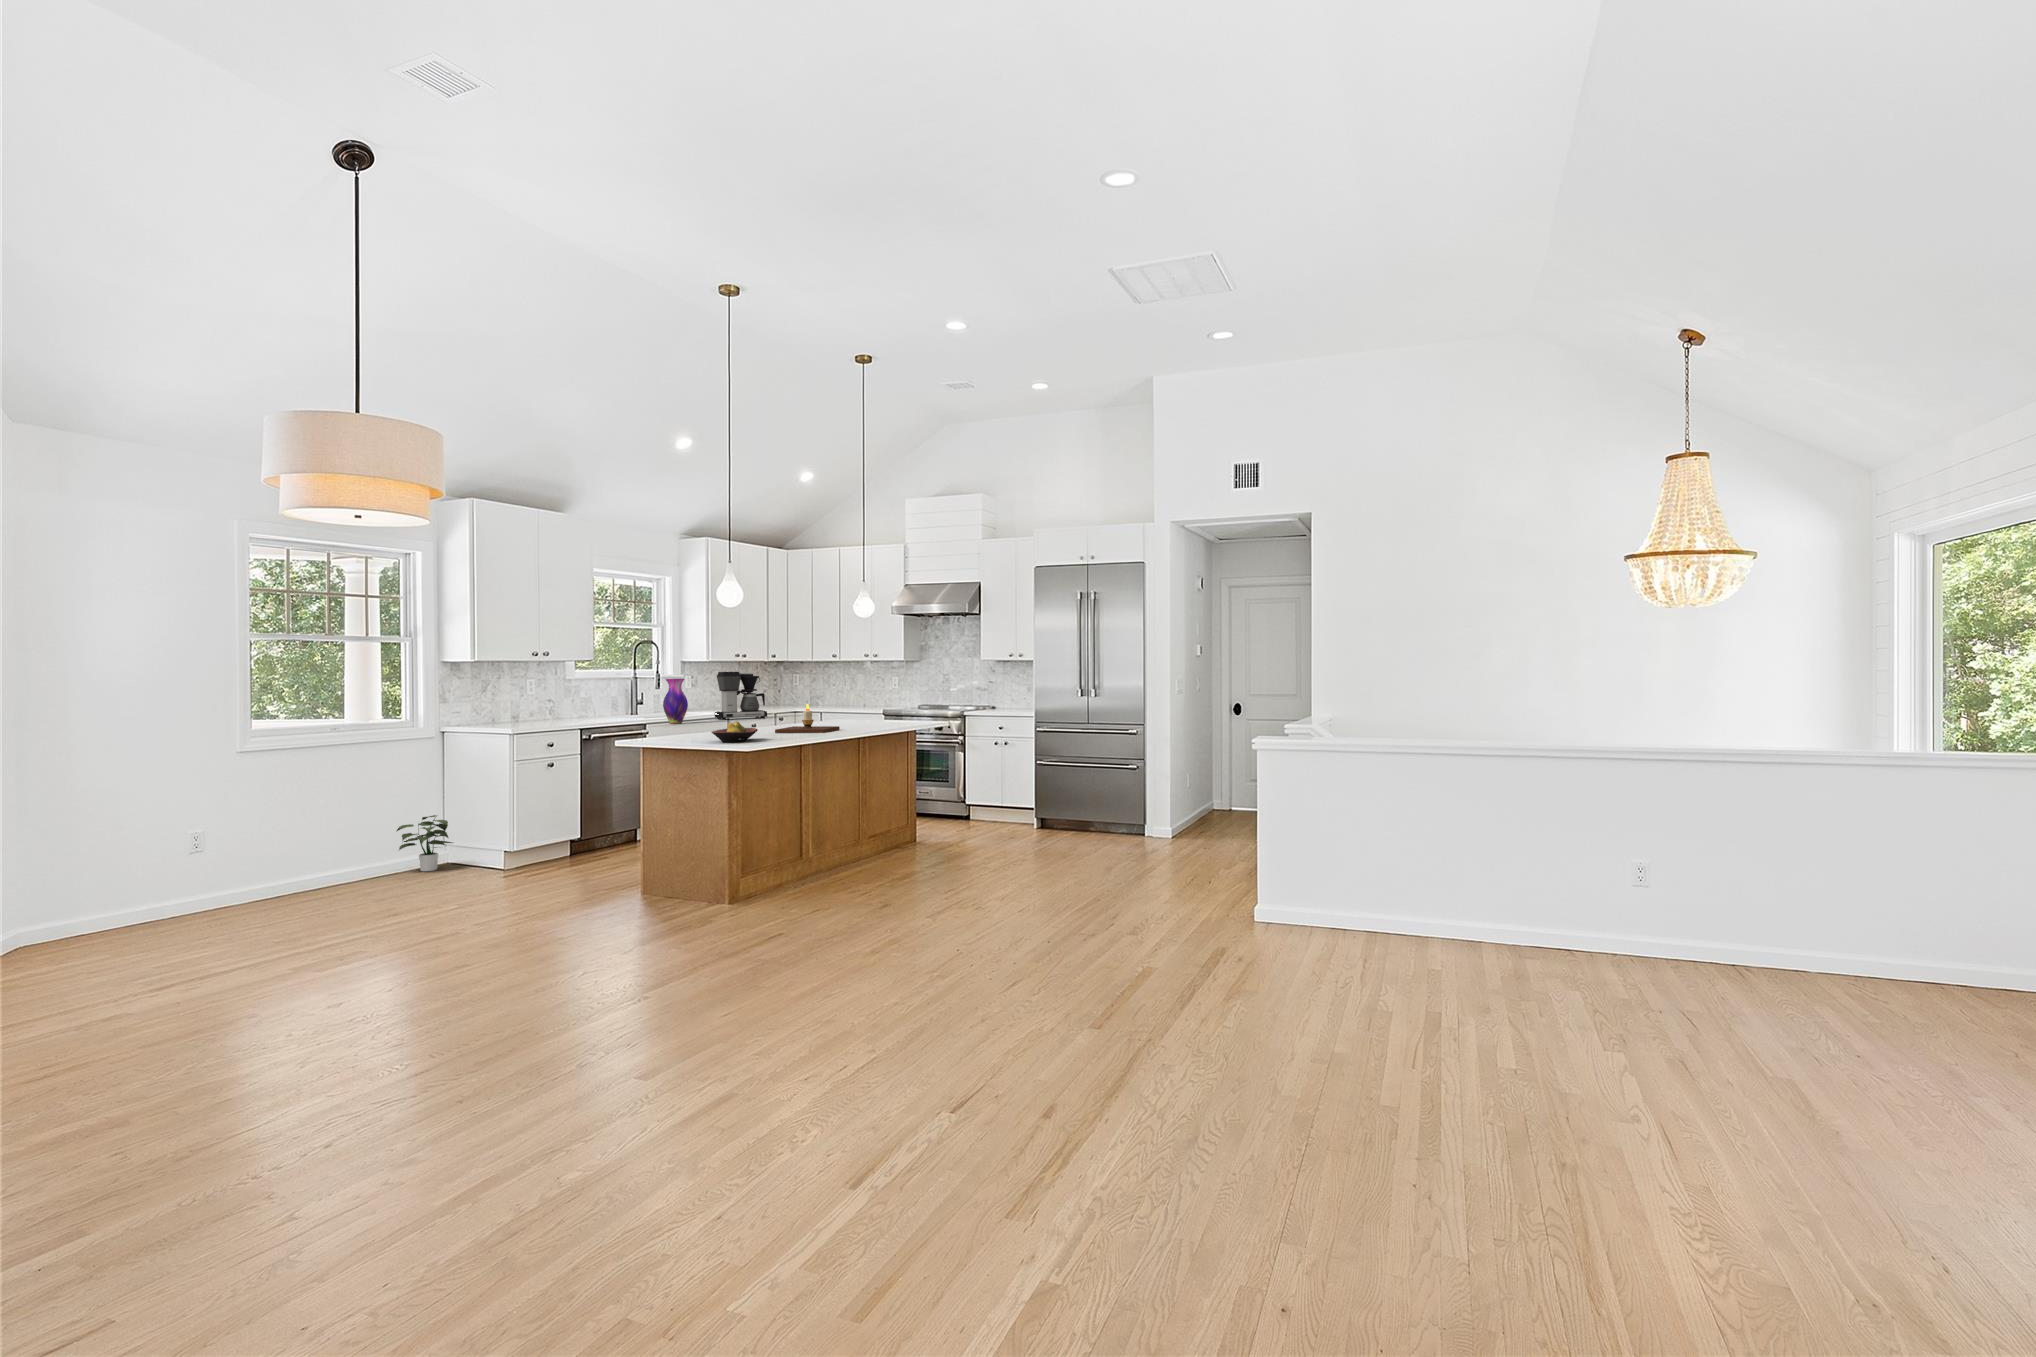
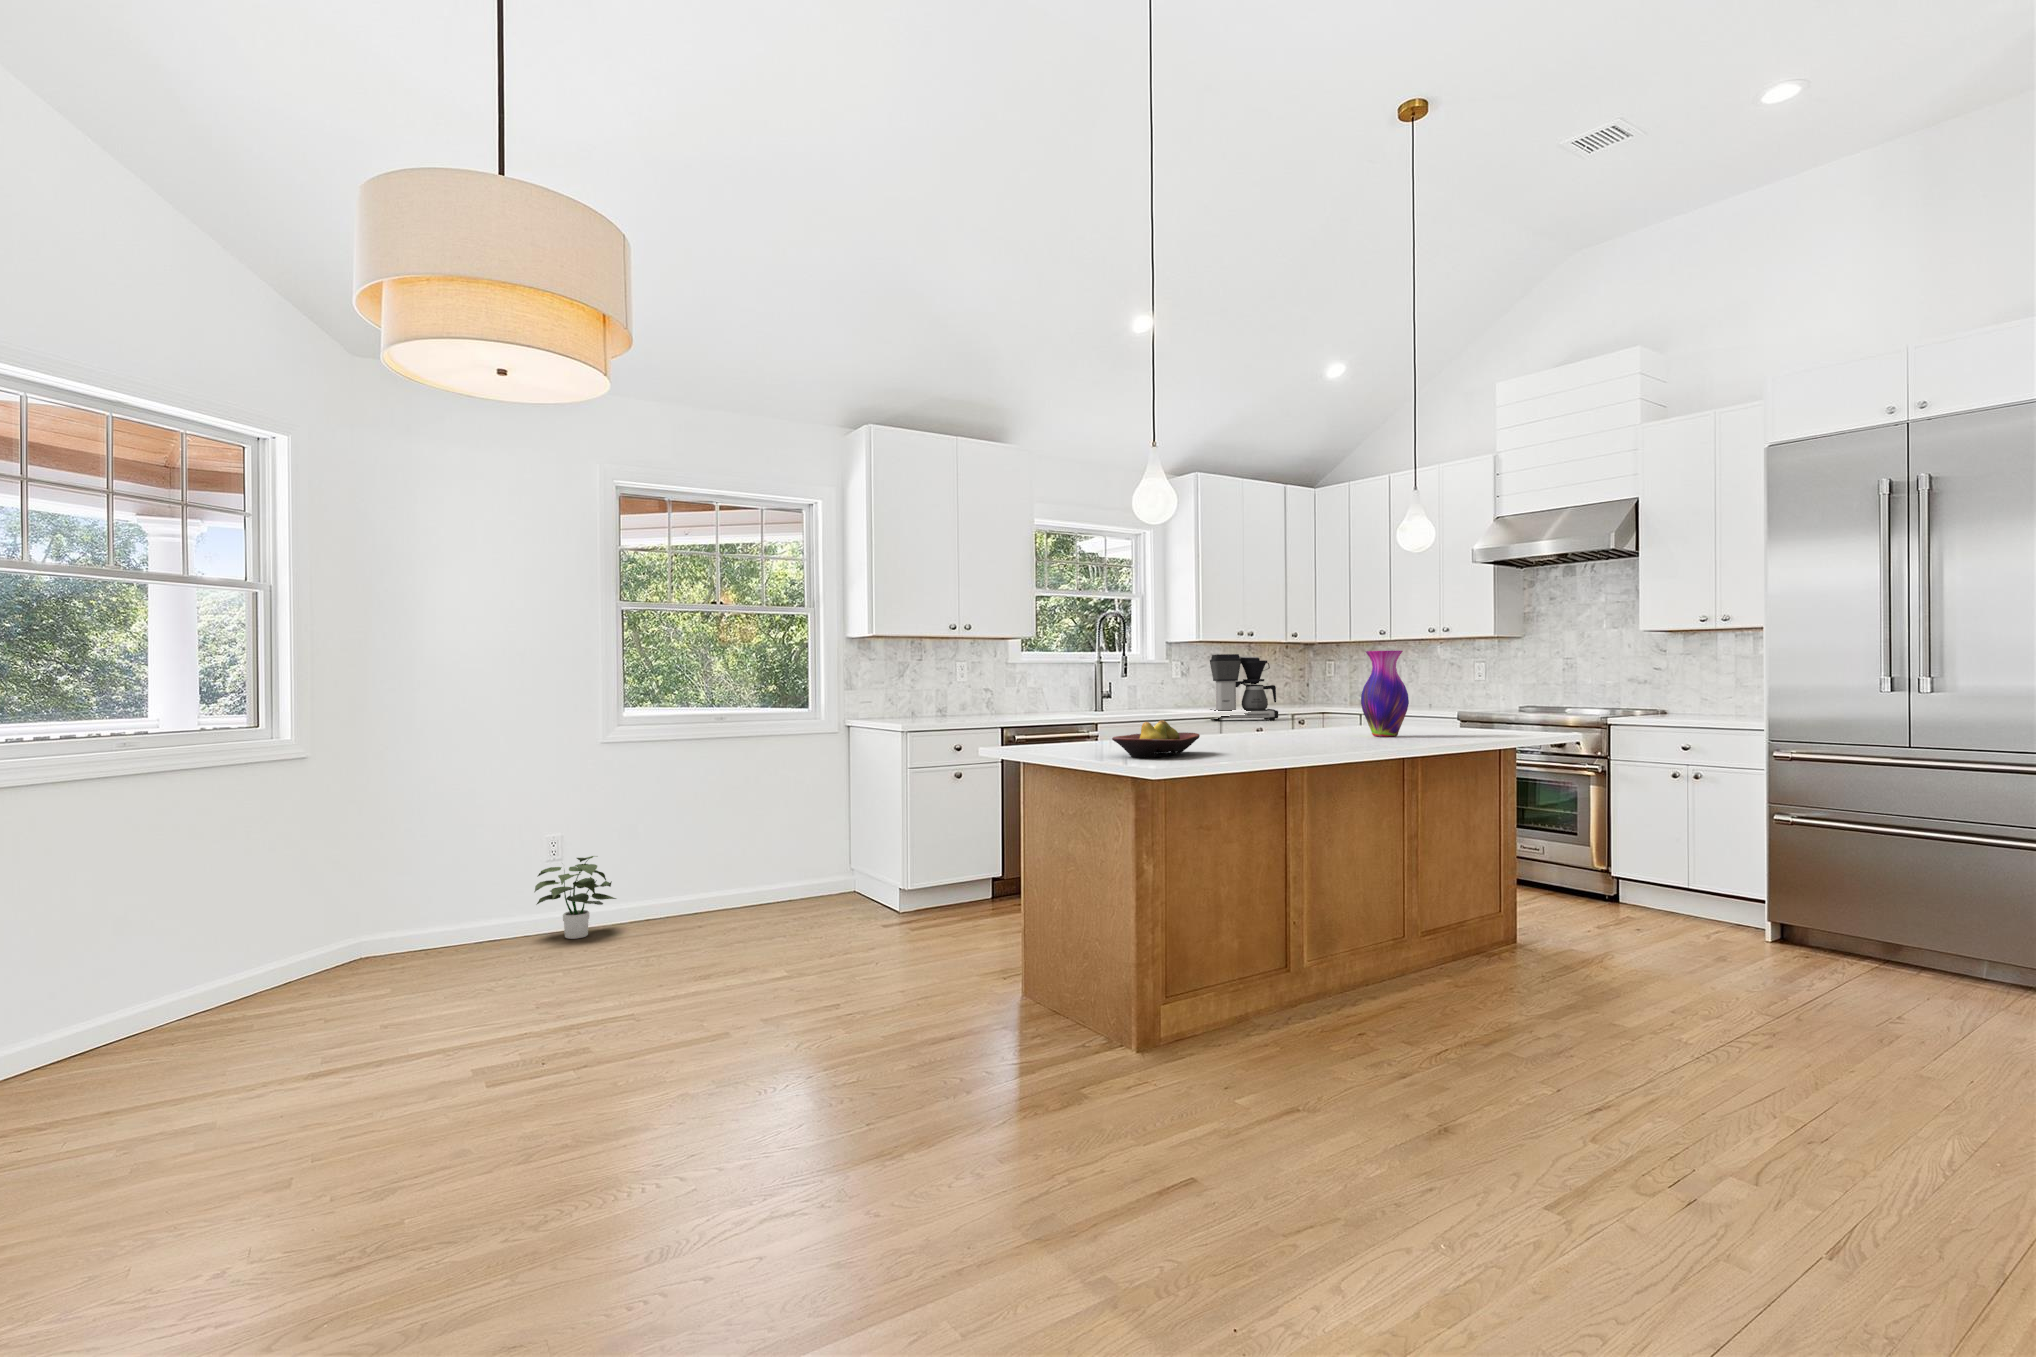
vase: present [663,679,688,724] -> present [1361,651,1409,737]
candle: present [775,704,840,733] -> none [1250,694,1367,746]
potted plant: present [397,815,453,871] -> present [534,856,616,939]

